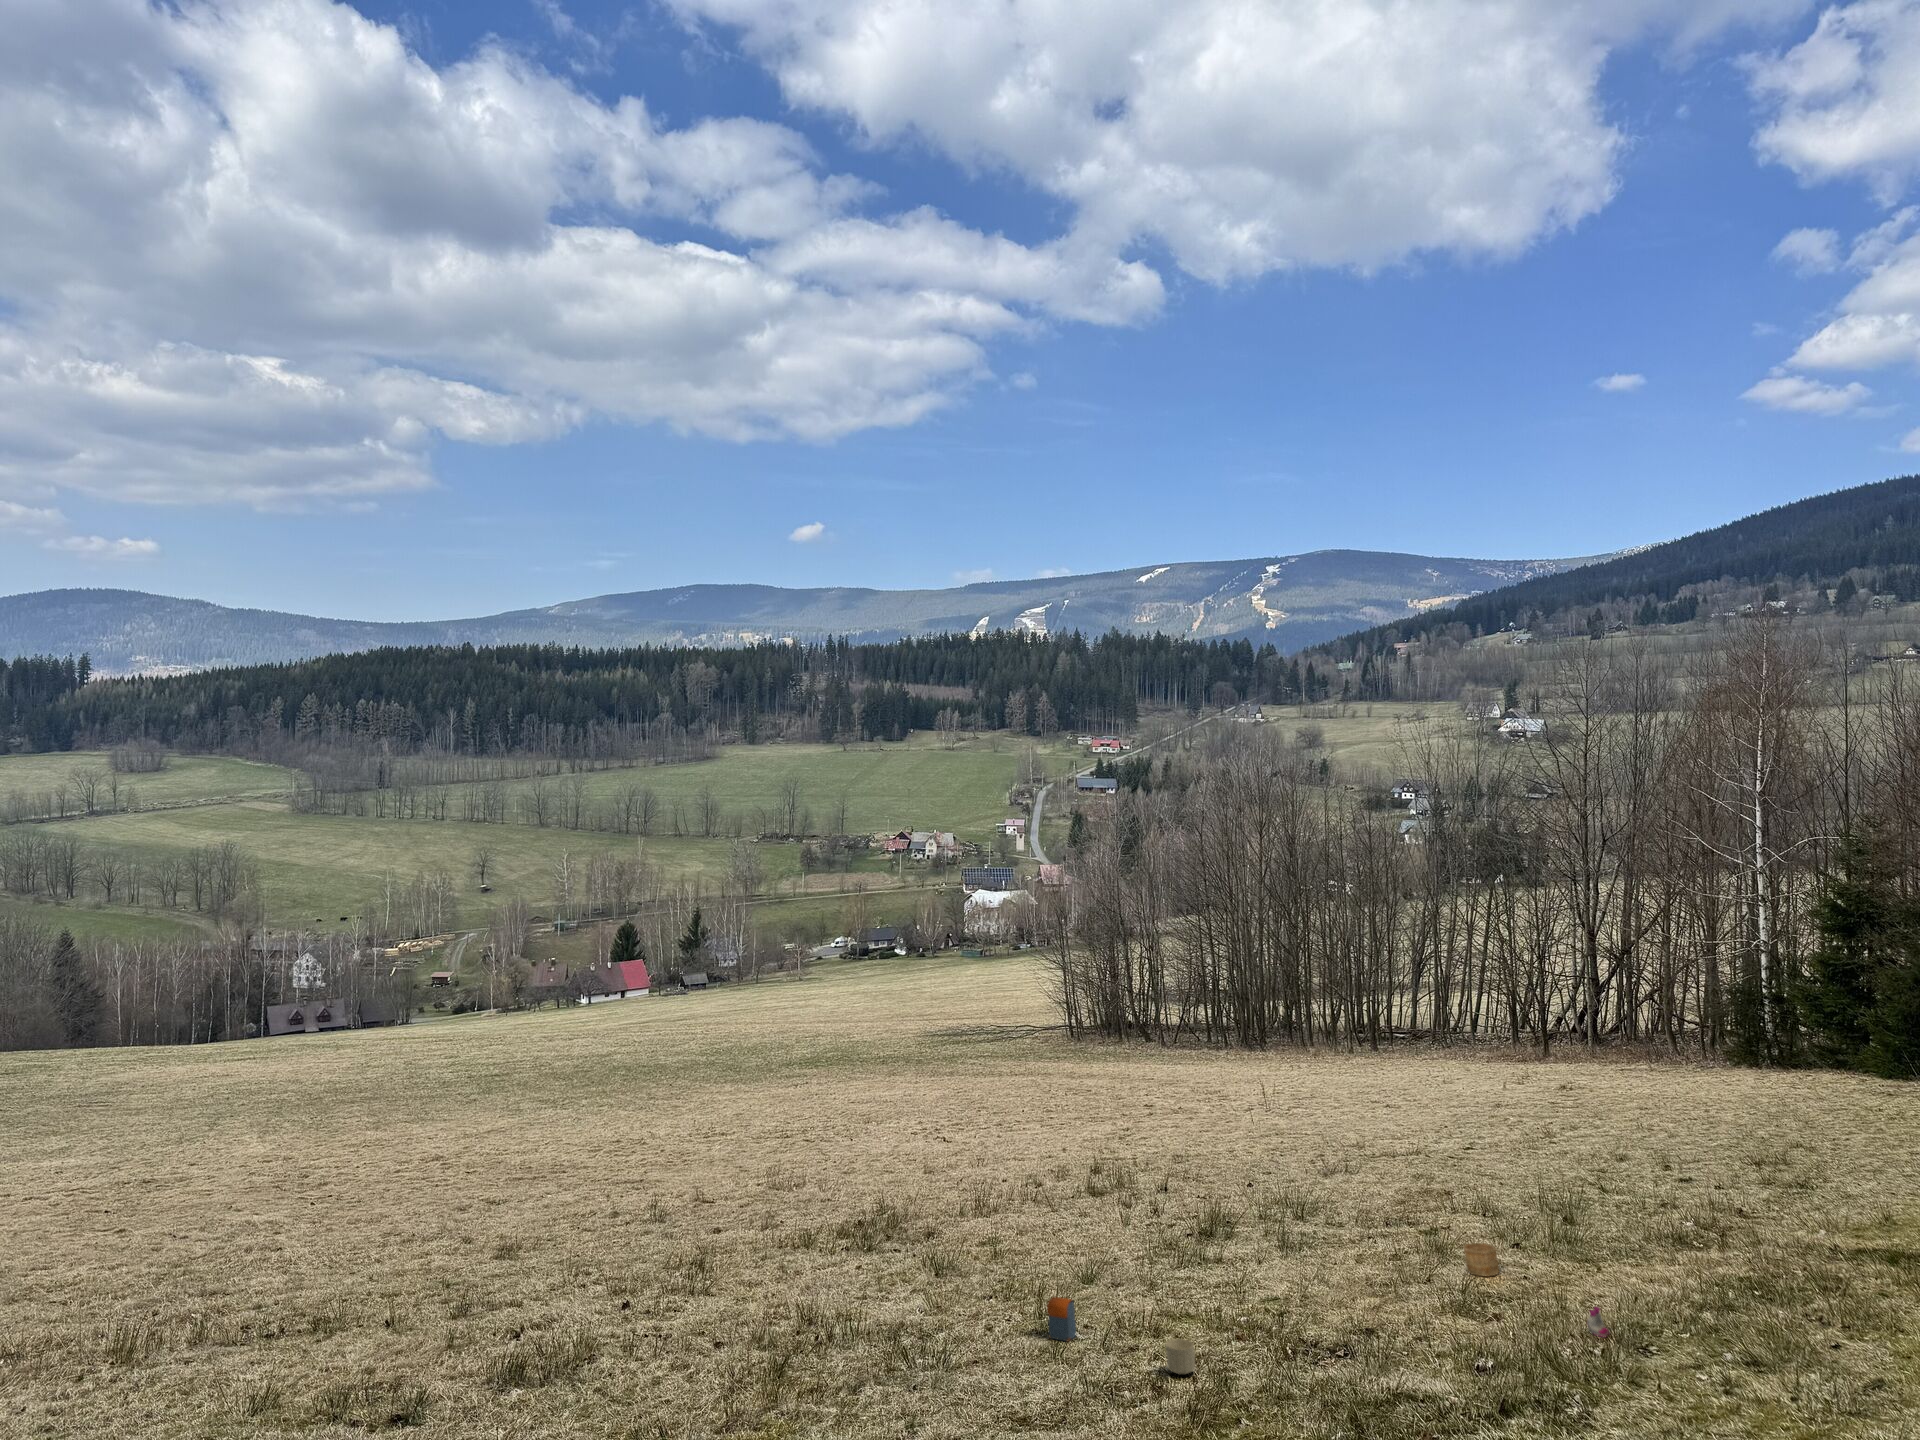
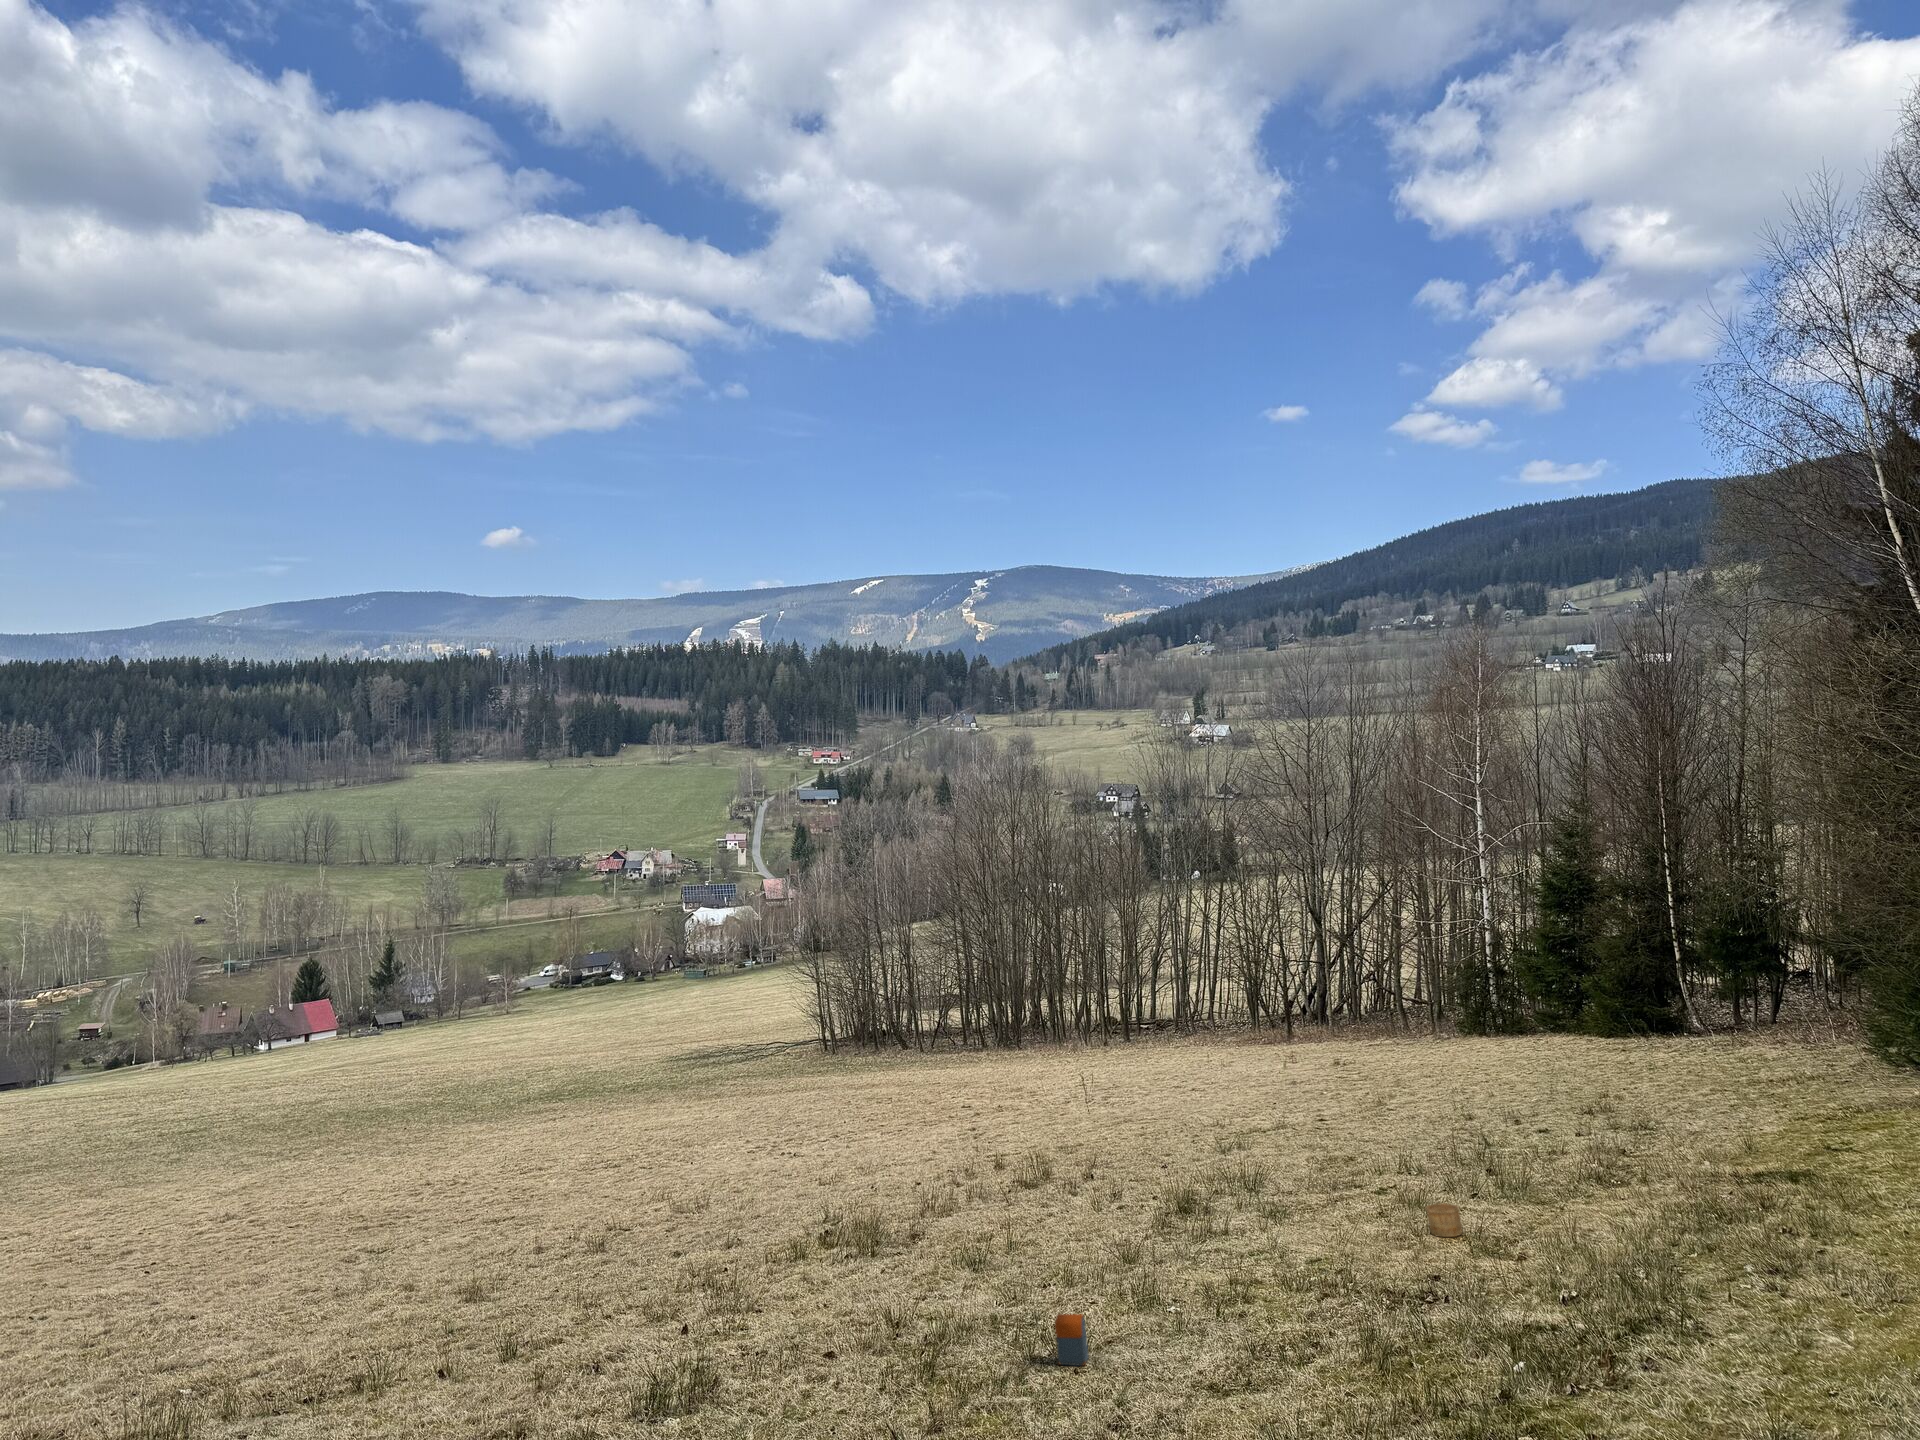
boots: present [1587,1307,1609,1337] -> none [1596,1251,1621,1283]
planter: present [1166,1339,1195,1375] -> none [1221,1343,1258,1385]

